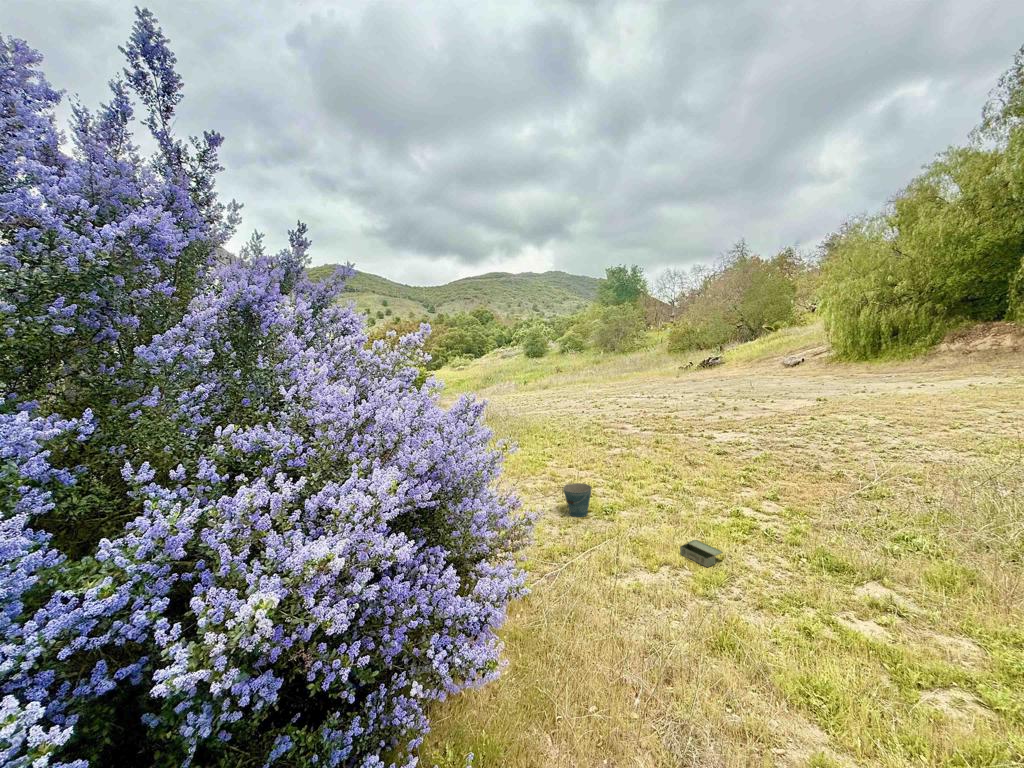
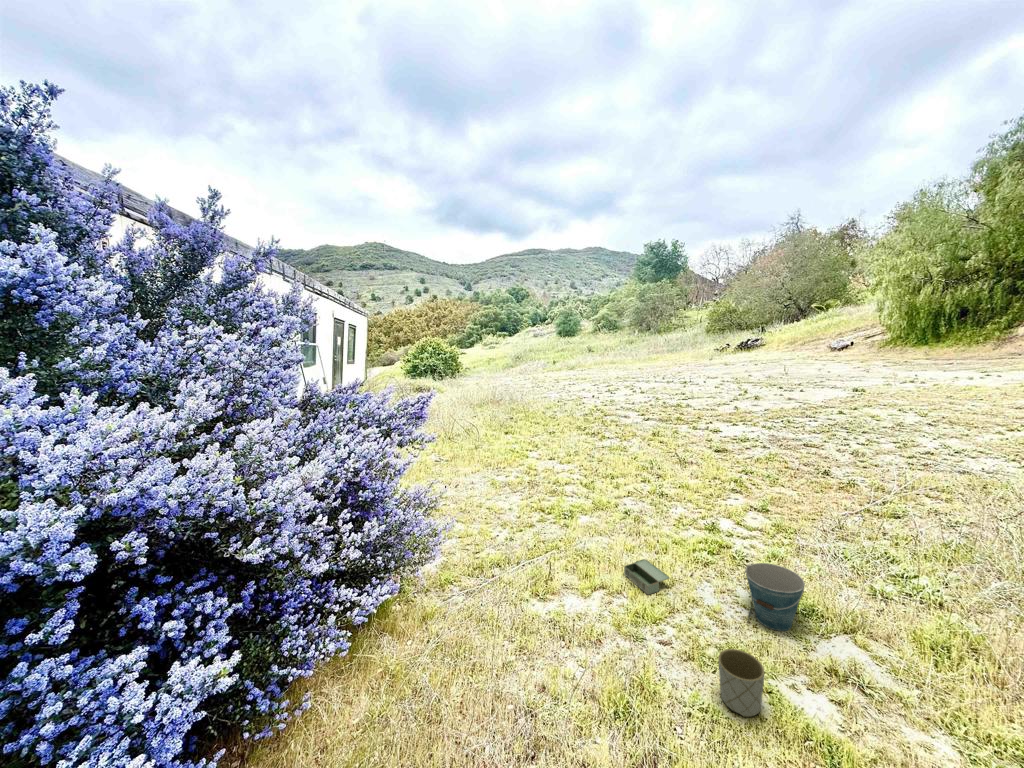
bucket: present [563,483,592,517] -> present [745,563,805,631]
planter: none [794,594,834,645] -> present [718,649,764,717]

